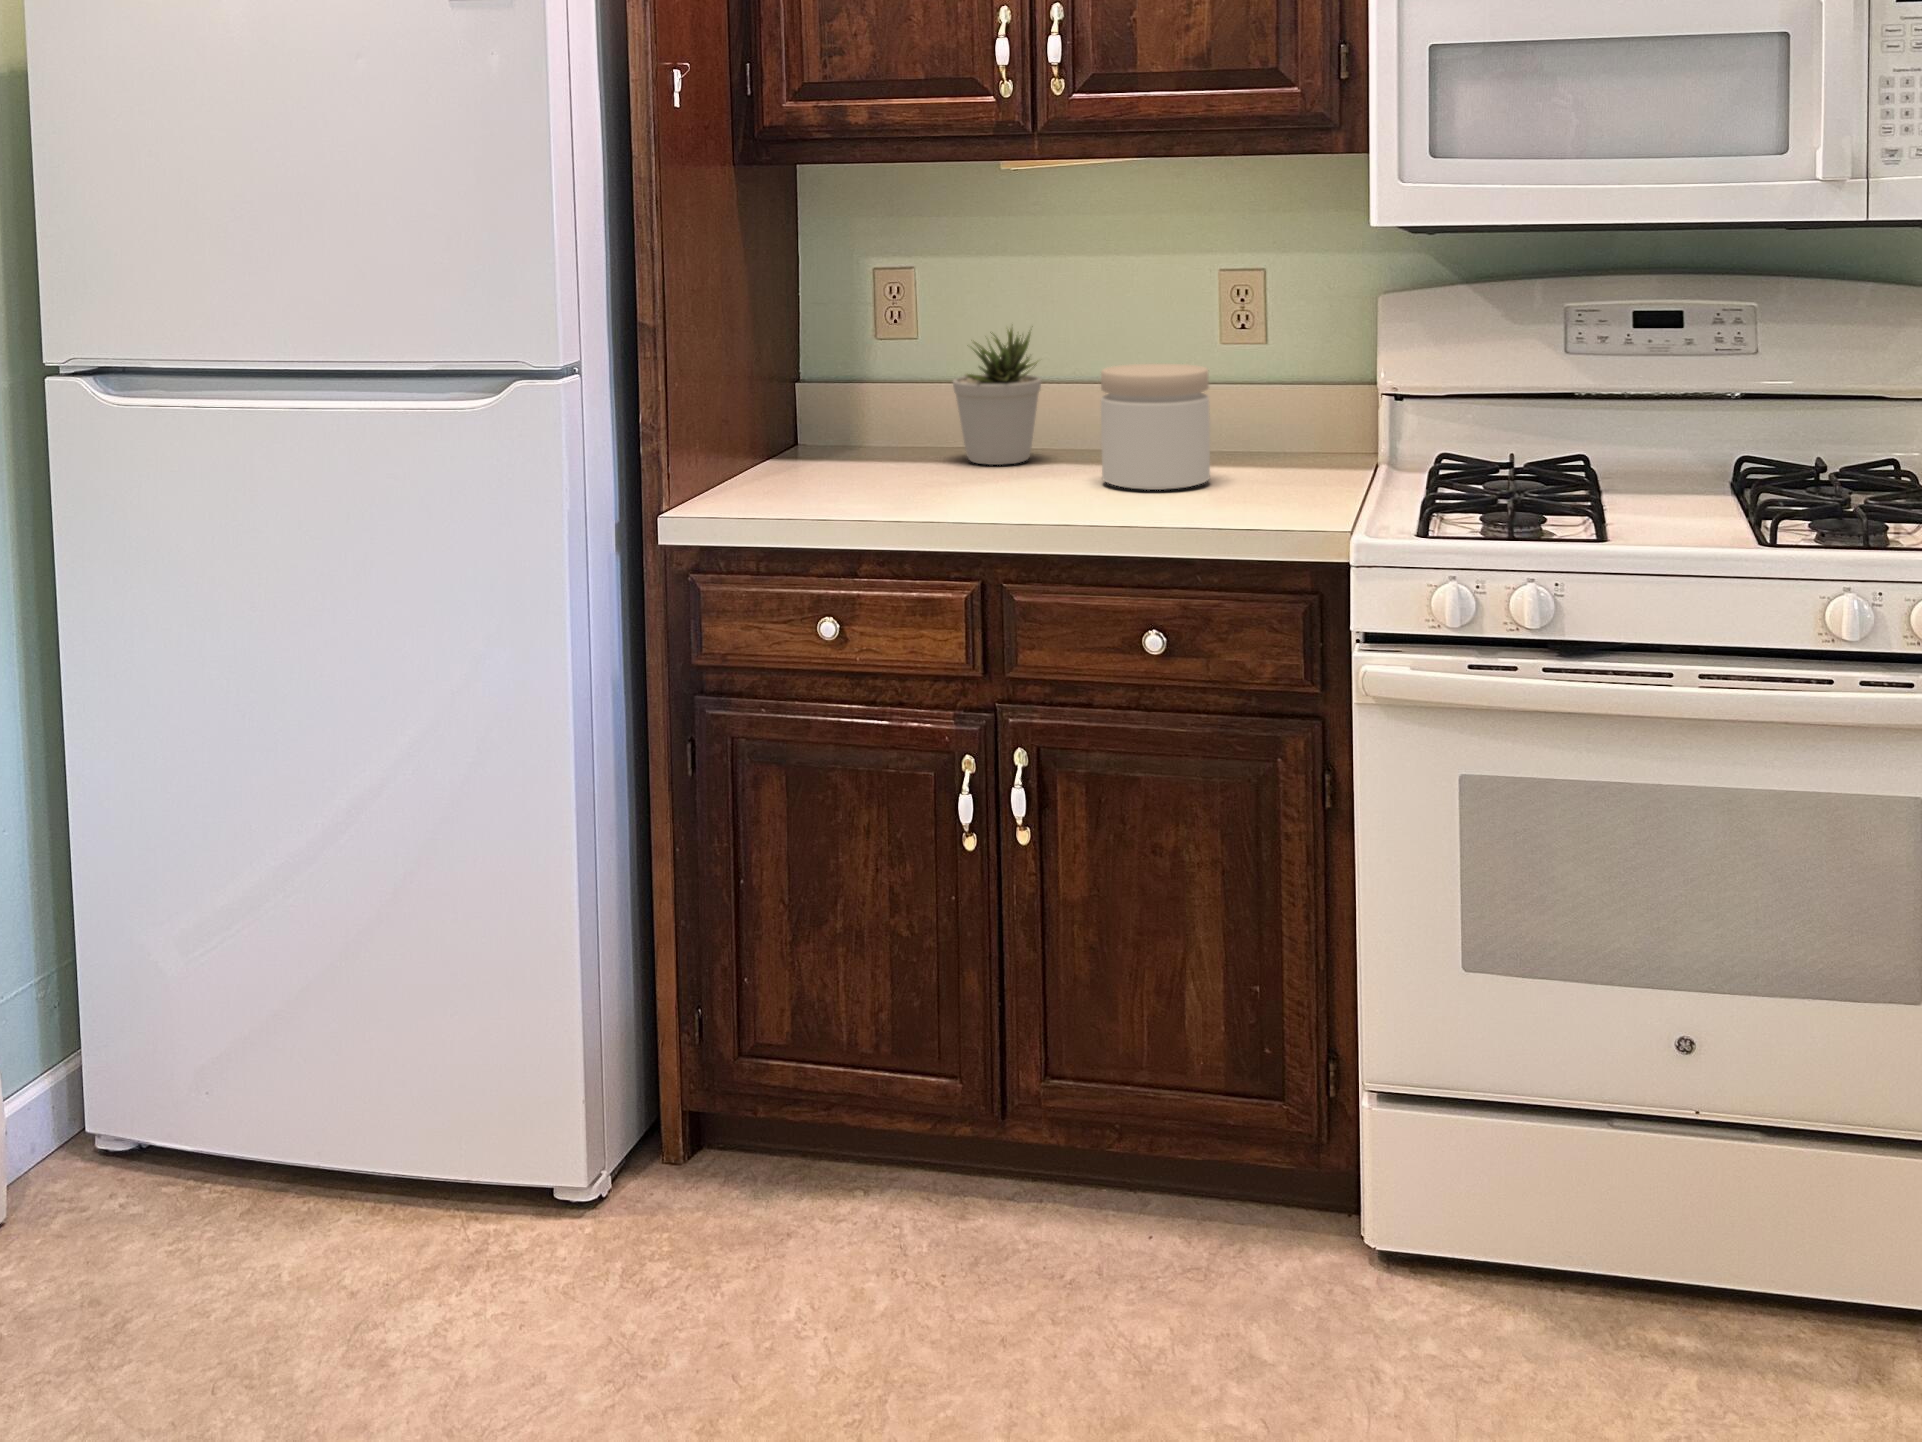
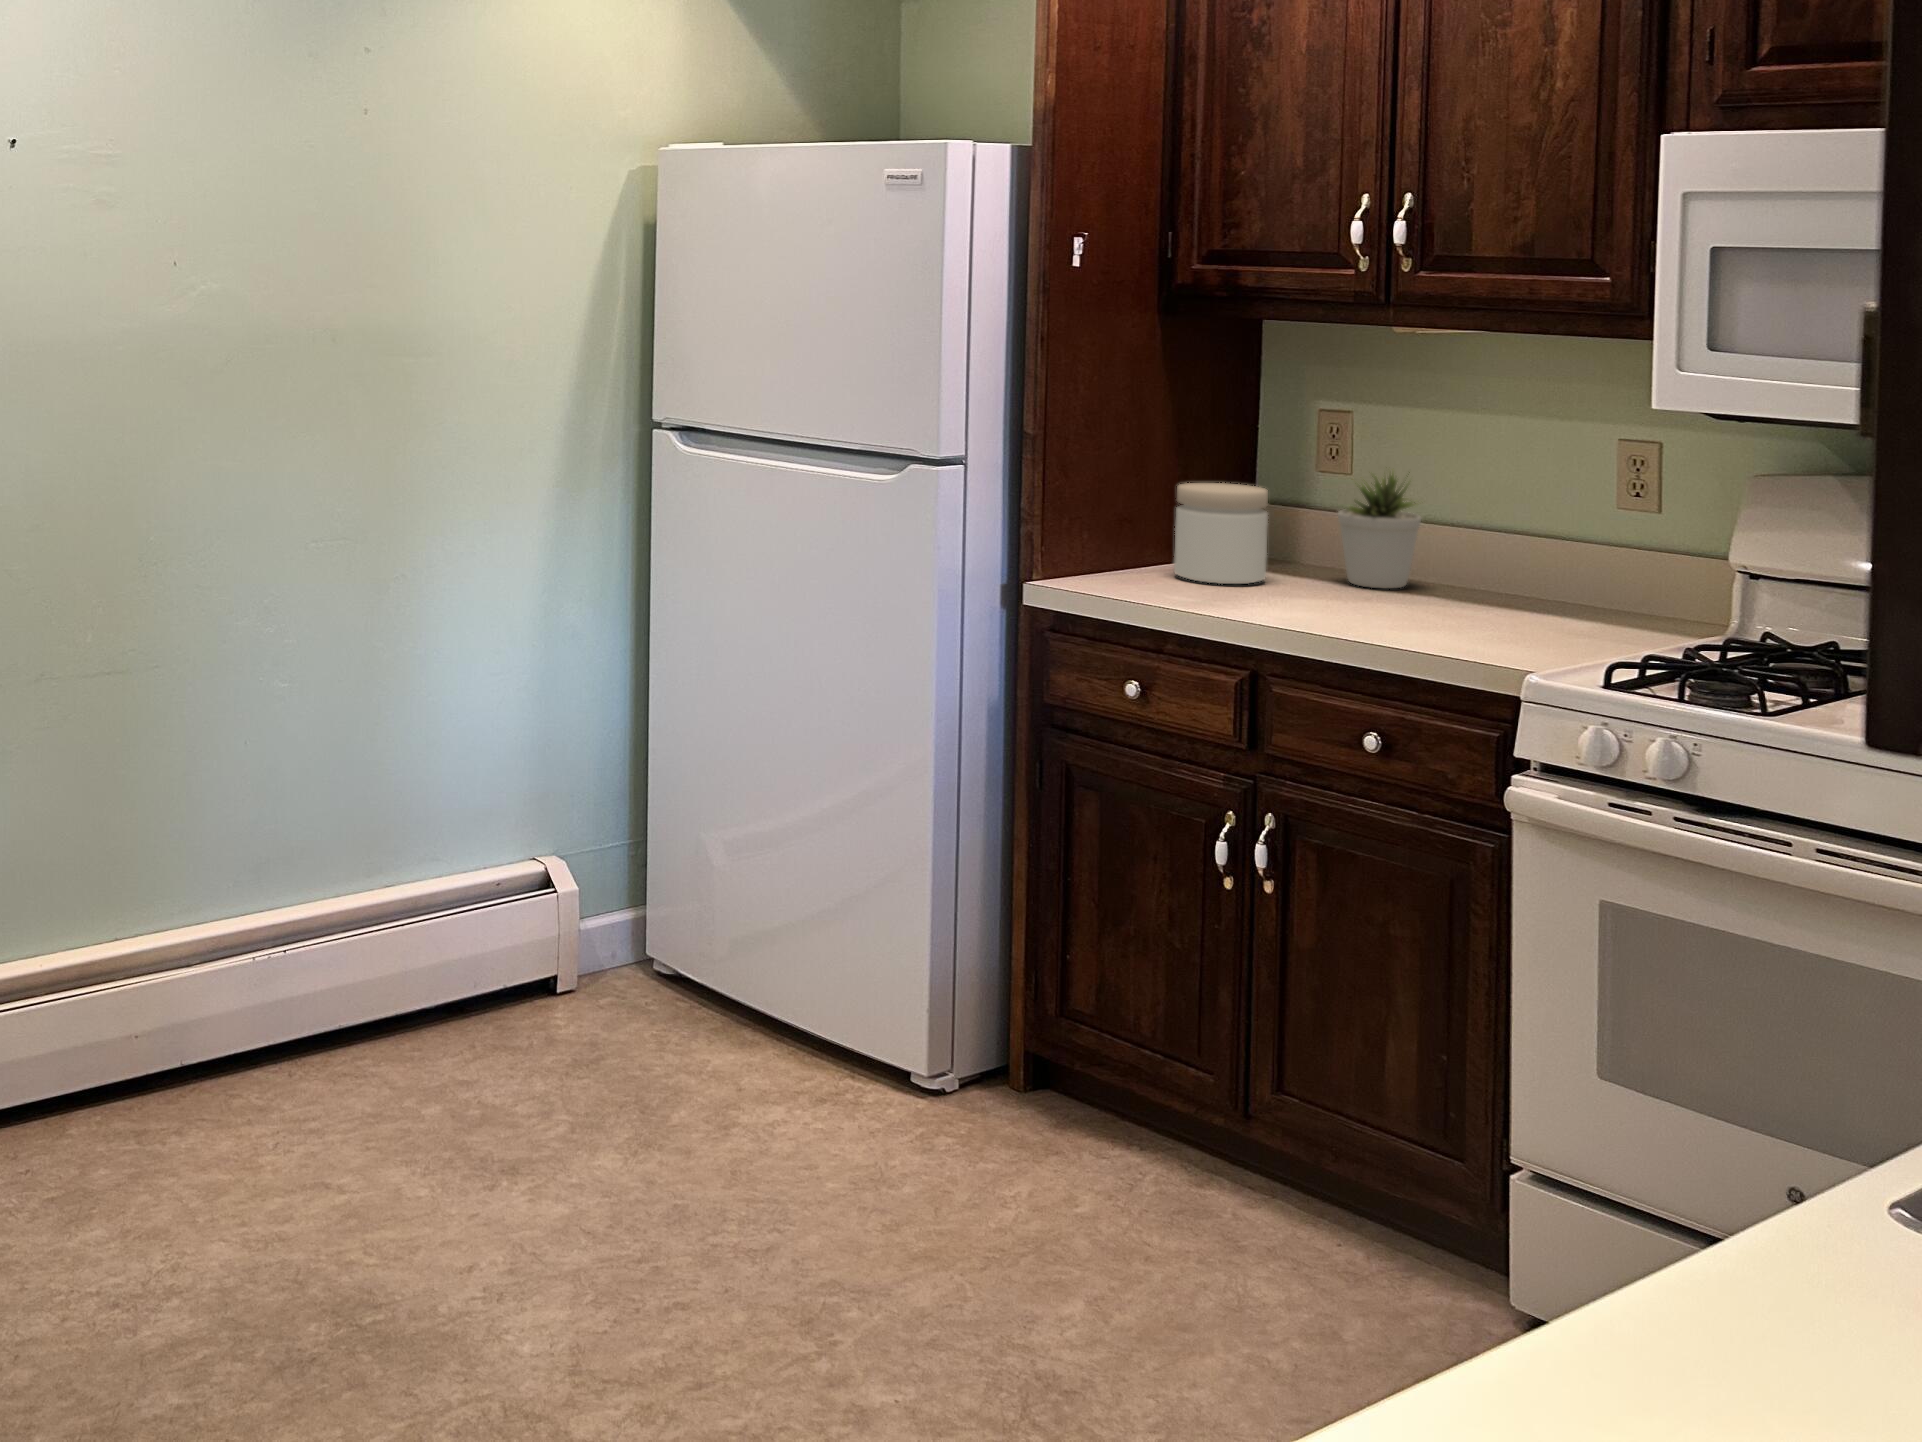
jar: present [1101,363,1210,490] -> present [1174,483,1268,584]

